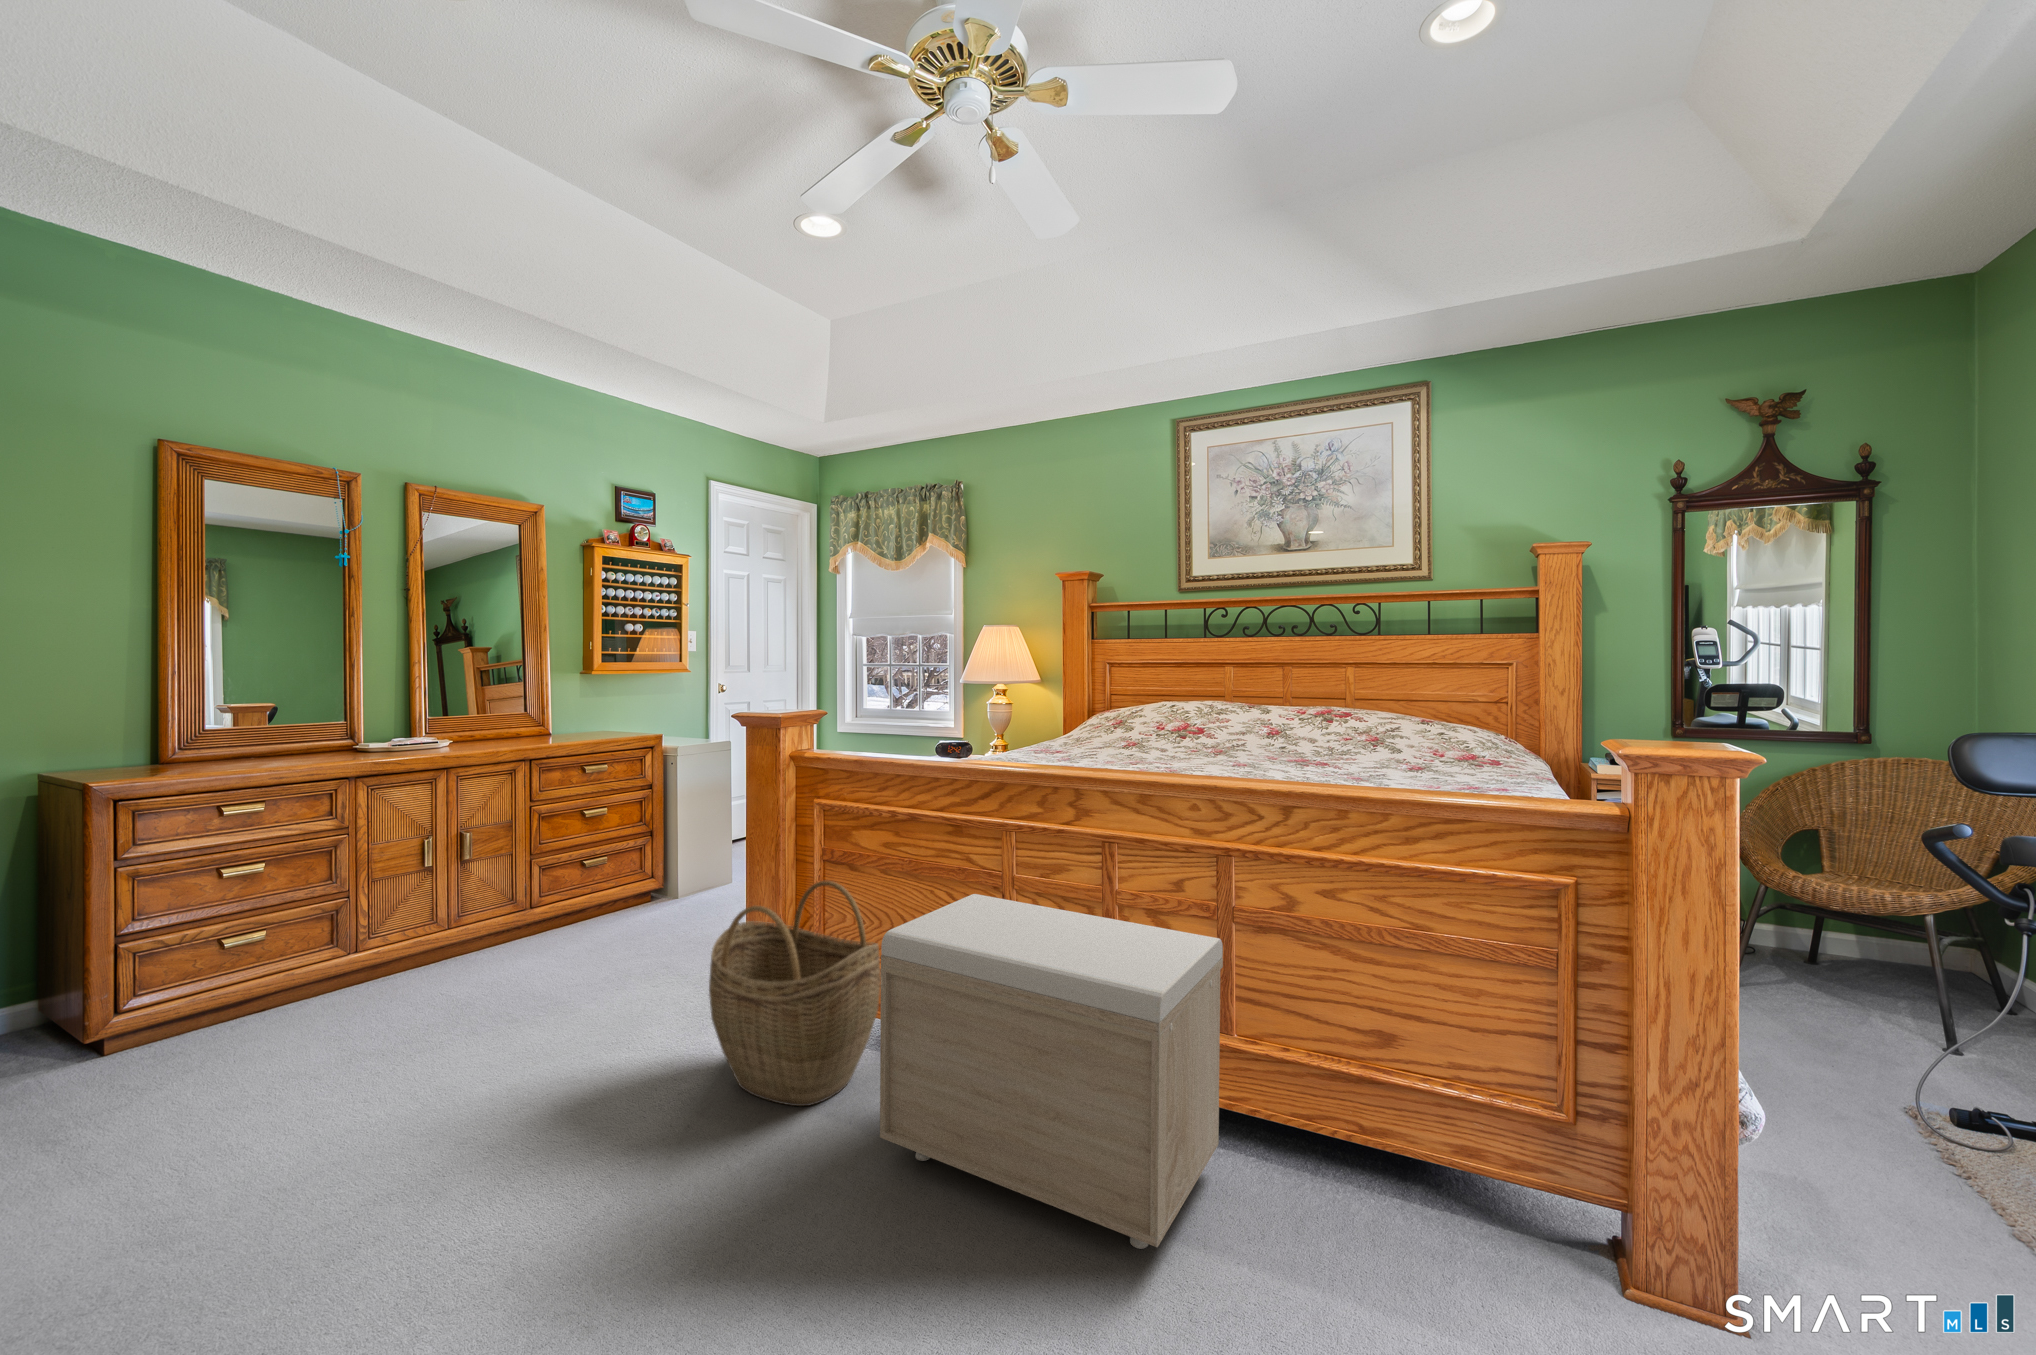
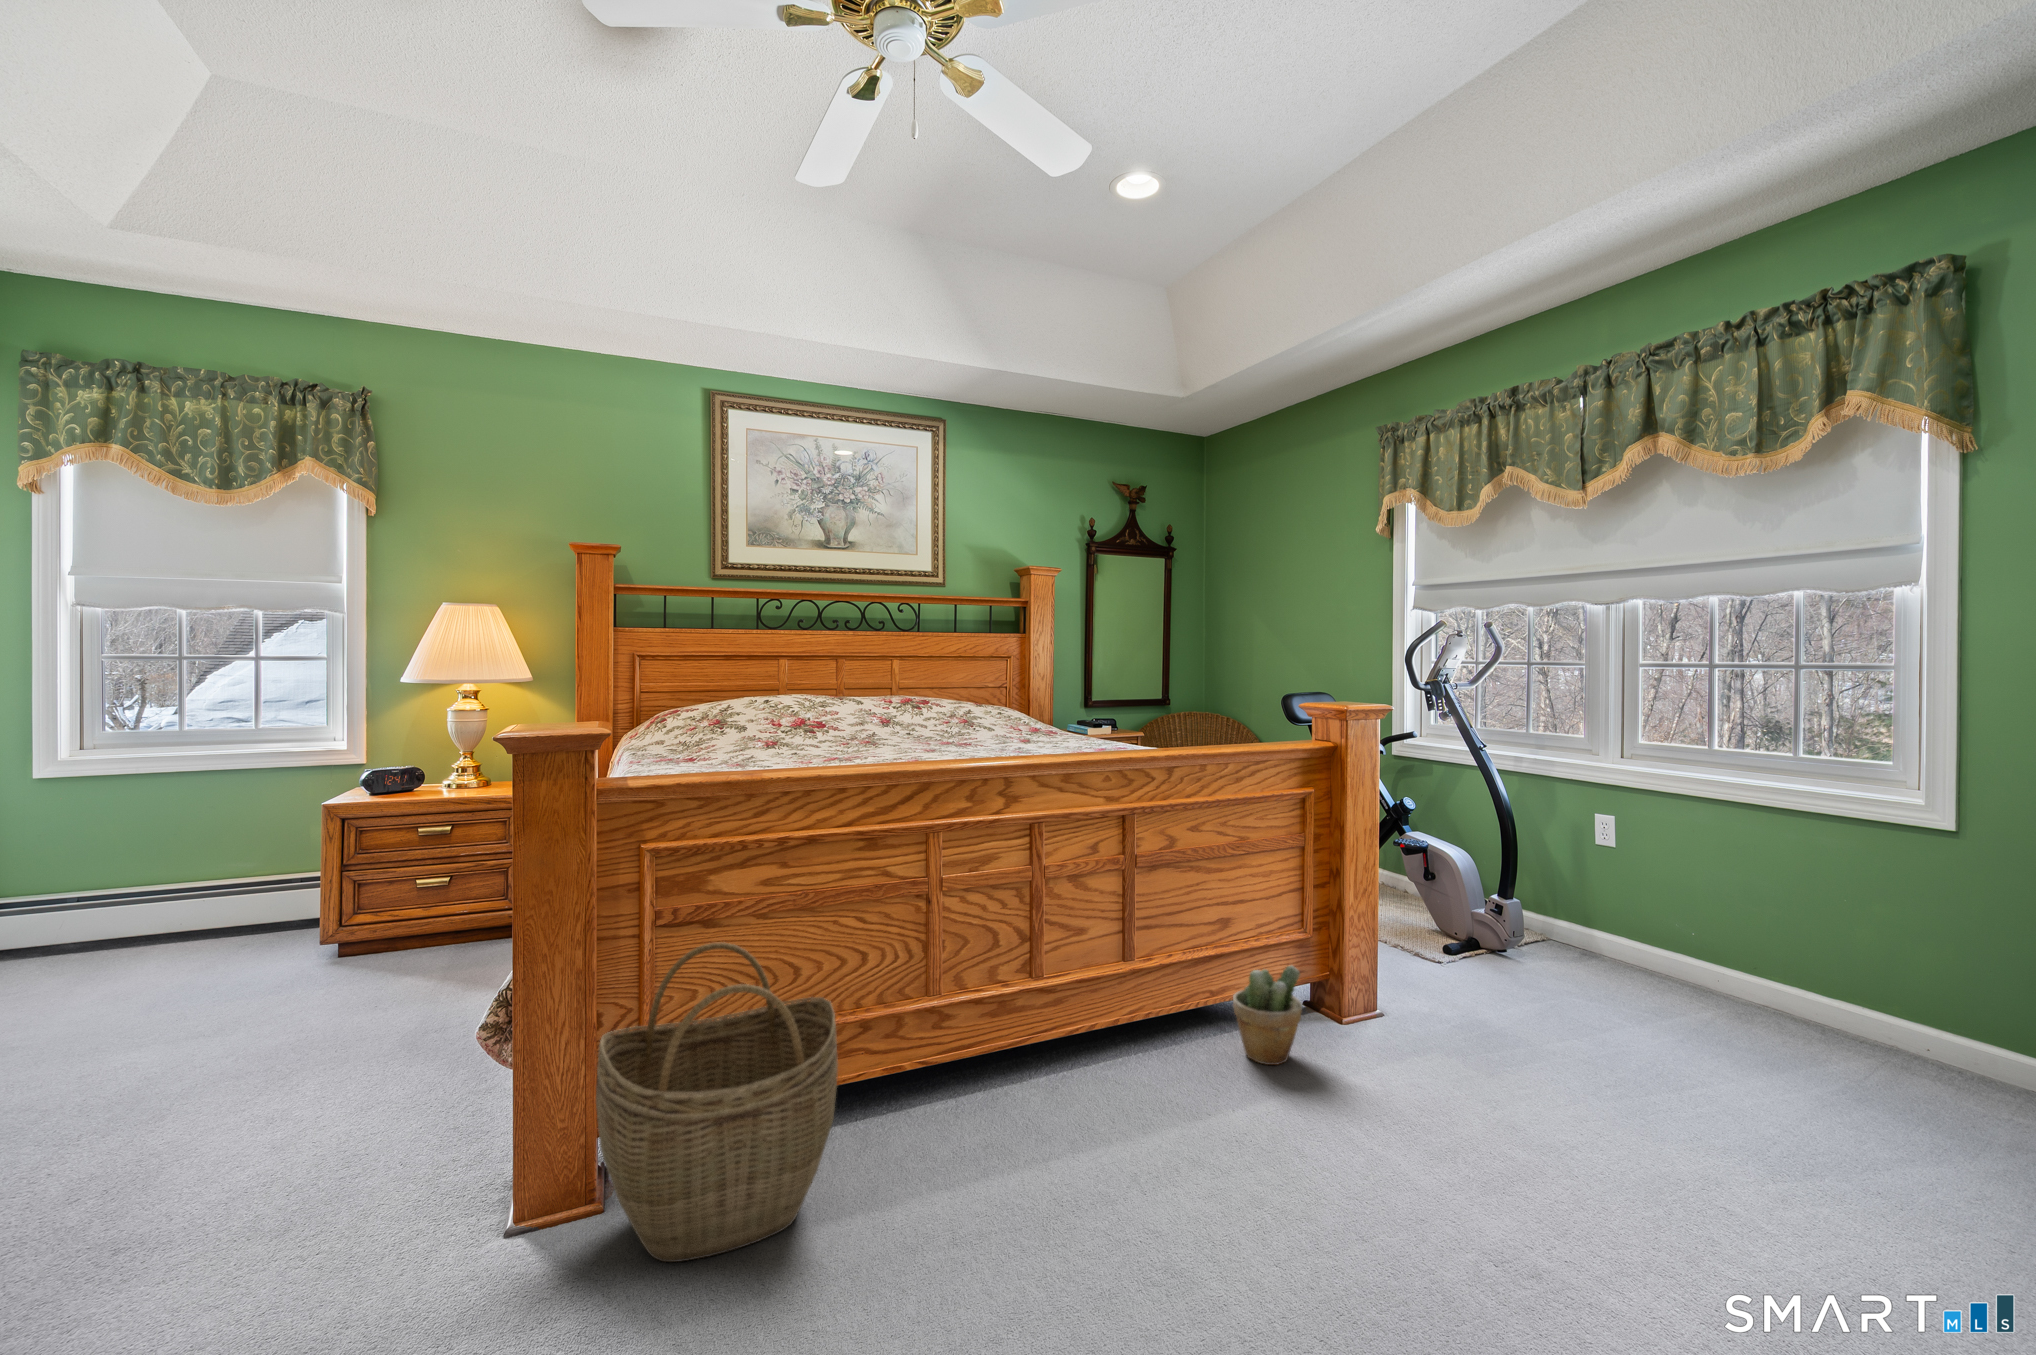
storage bench: present [880,894,1223,1249] -> none [906,881,1229,1188]
potted plant: none [1344,1113,1451,1268] -> present [1233,966,1302,1065]

